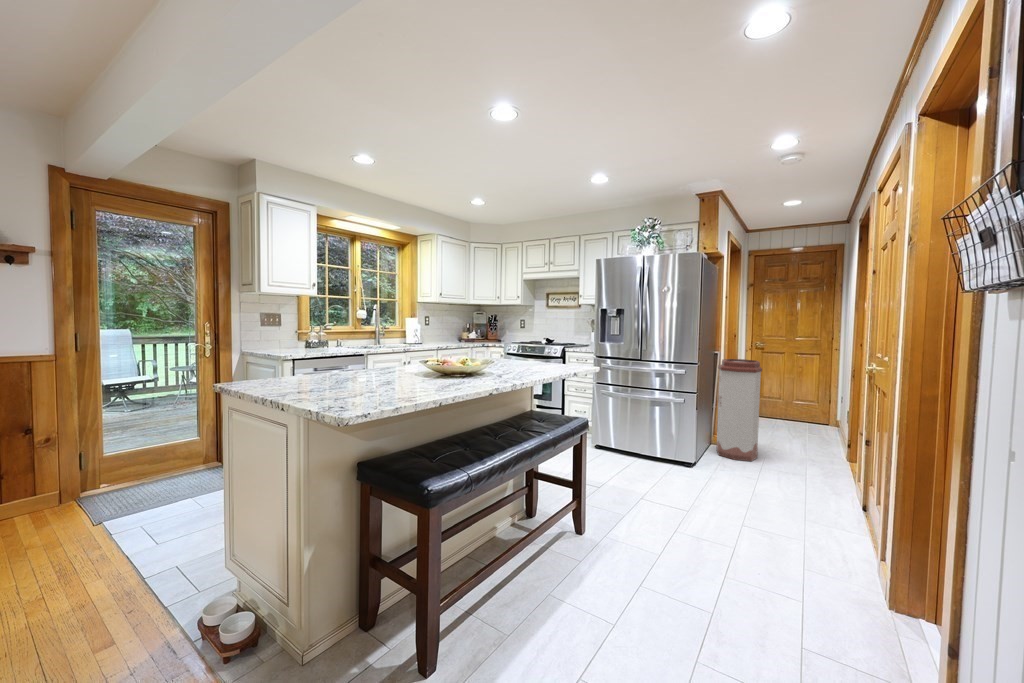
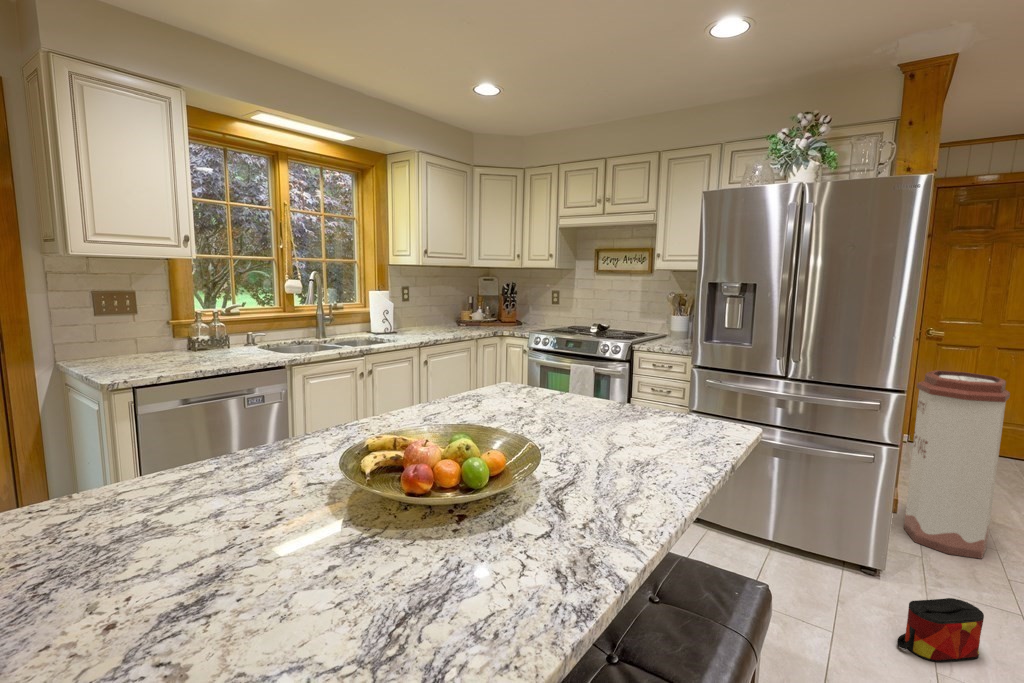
bag: none [683,466,723,494] -> present [897,598,984,662]

